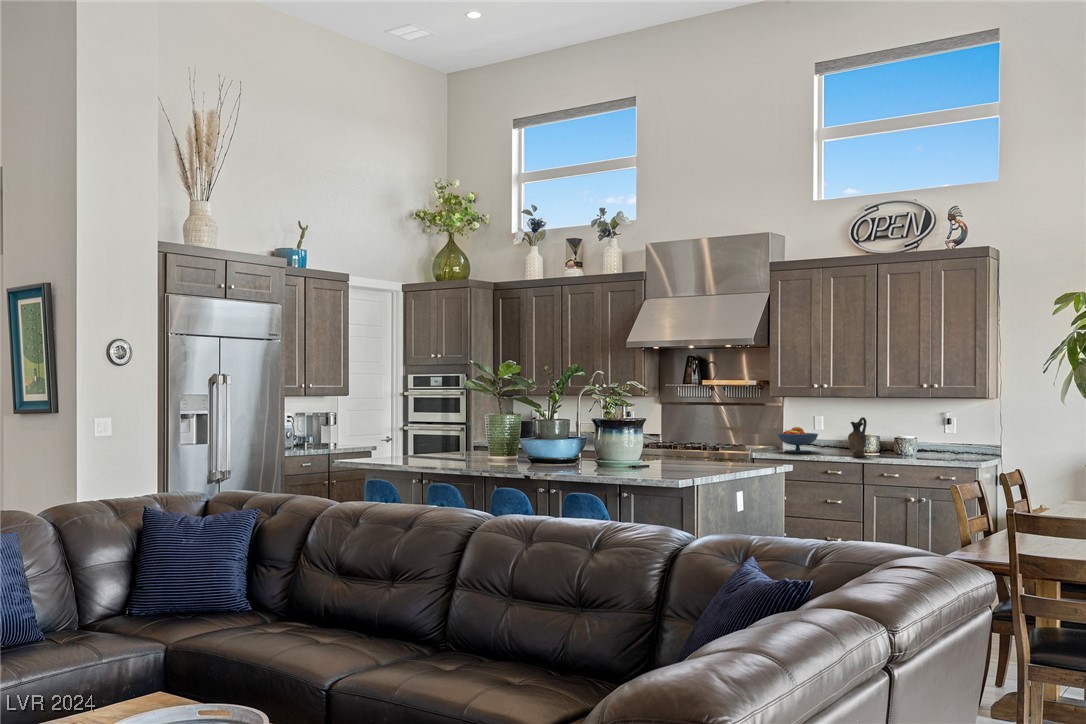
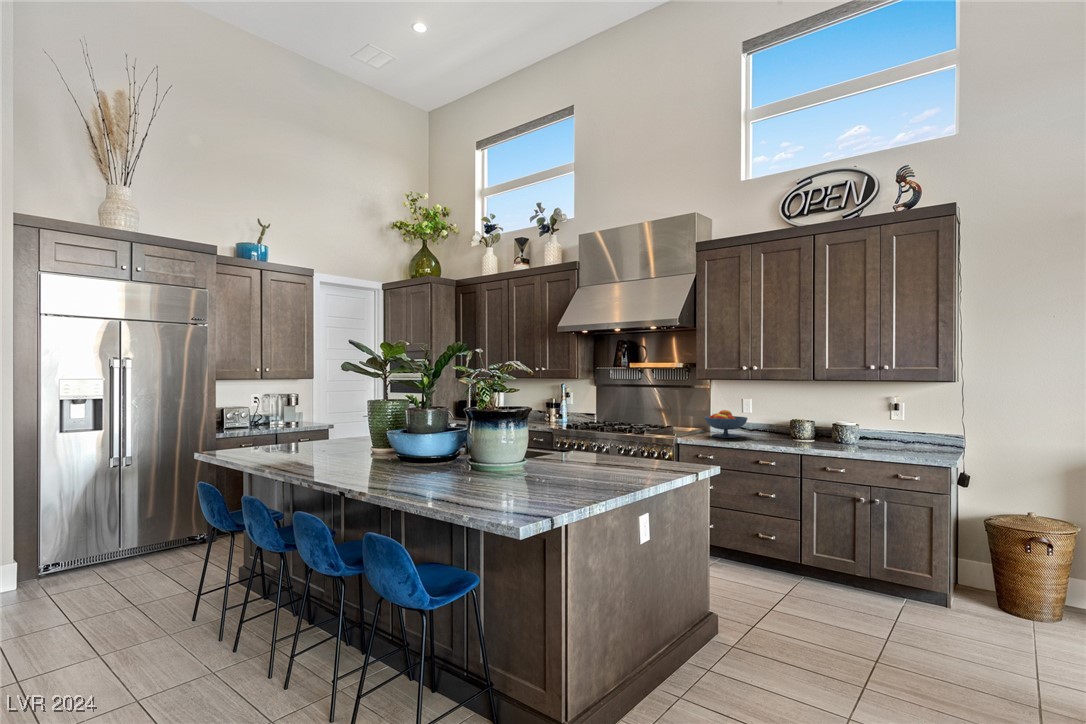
ceramic pitcher: present [848,417,867,457] -> none [782,402,803,445]

